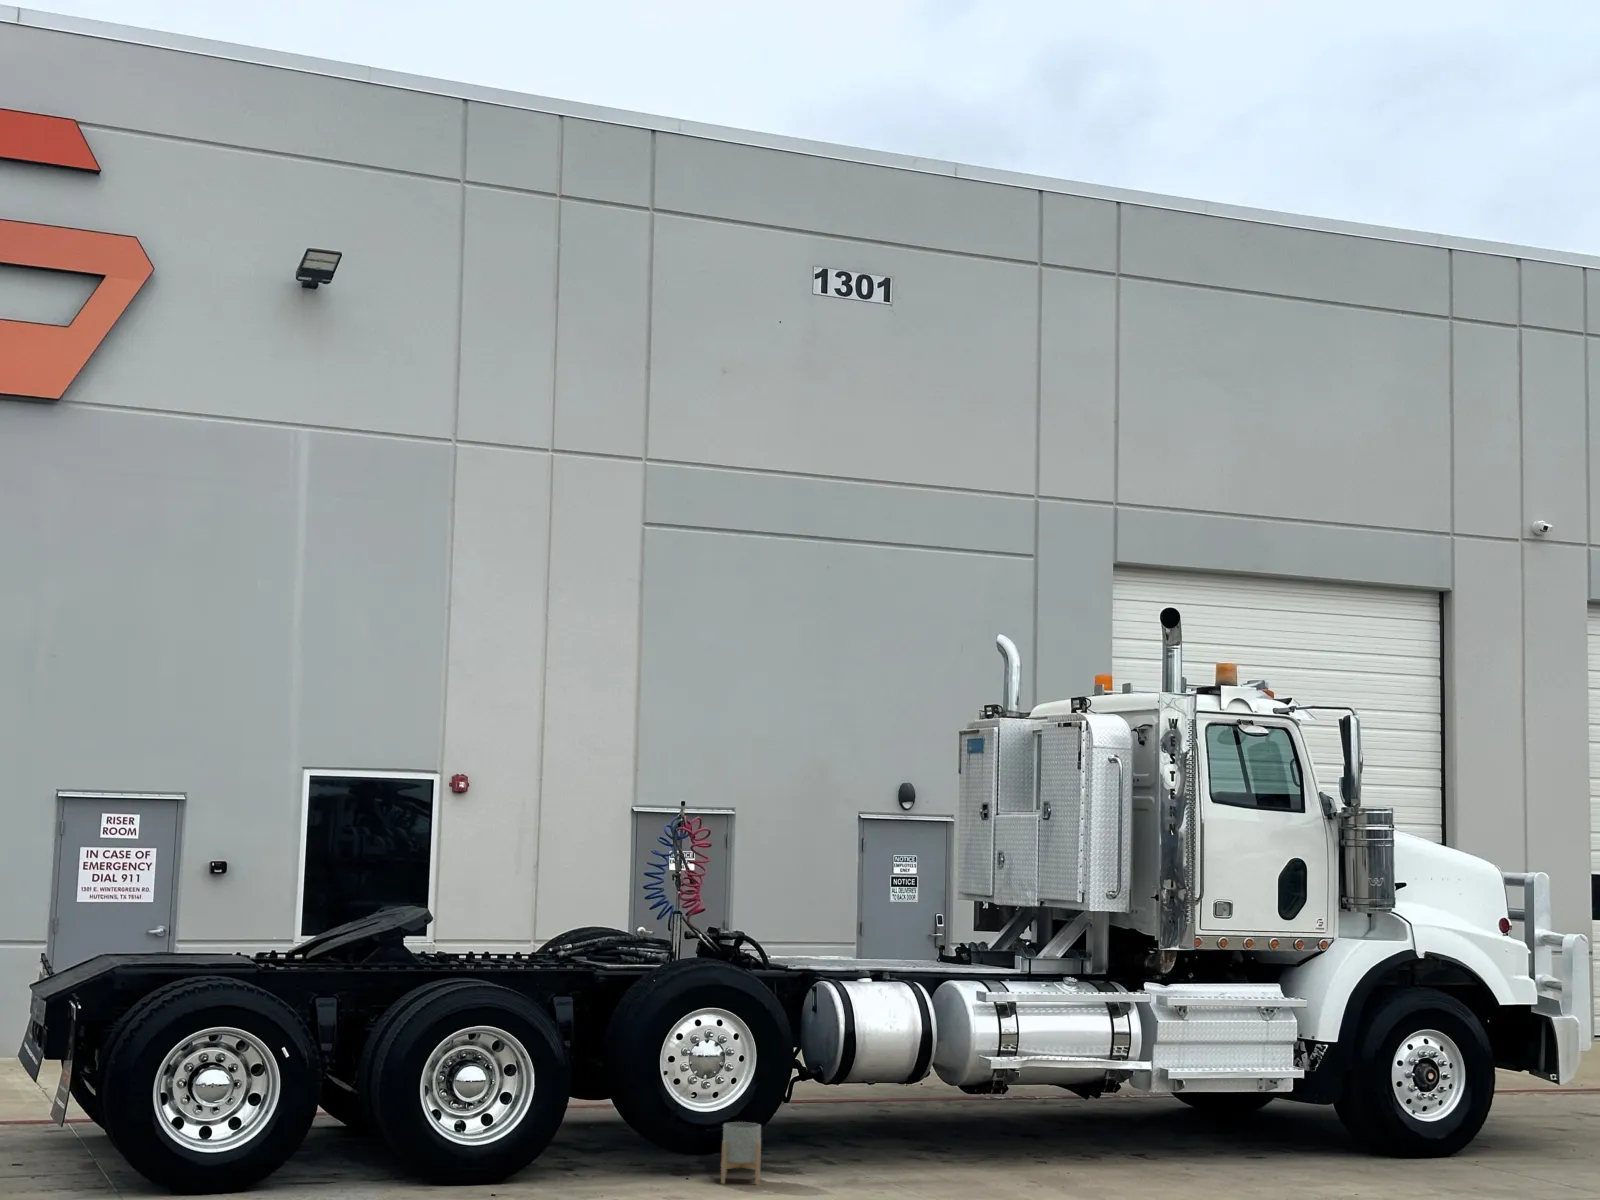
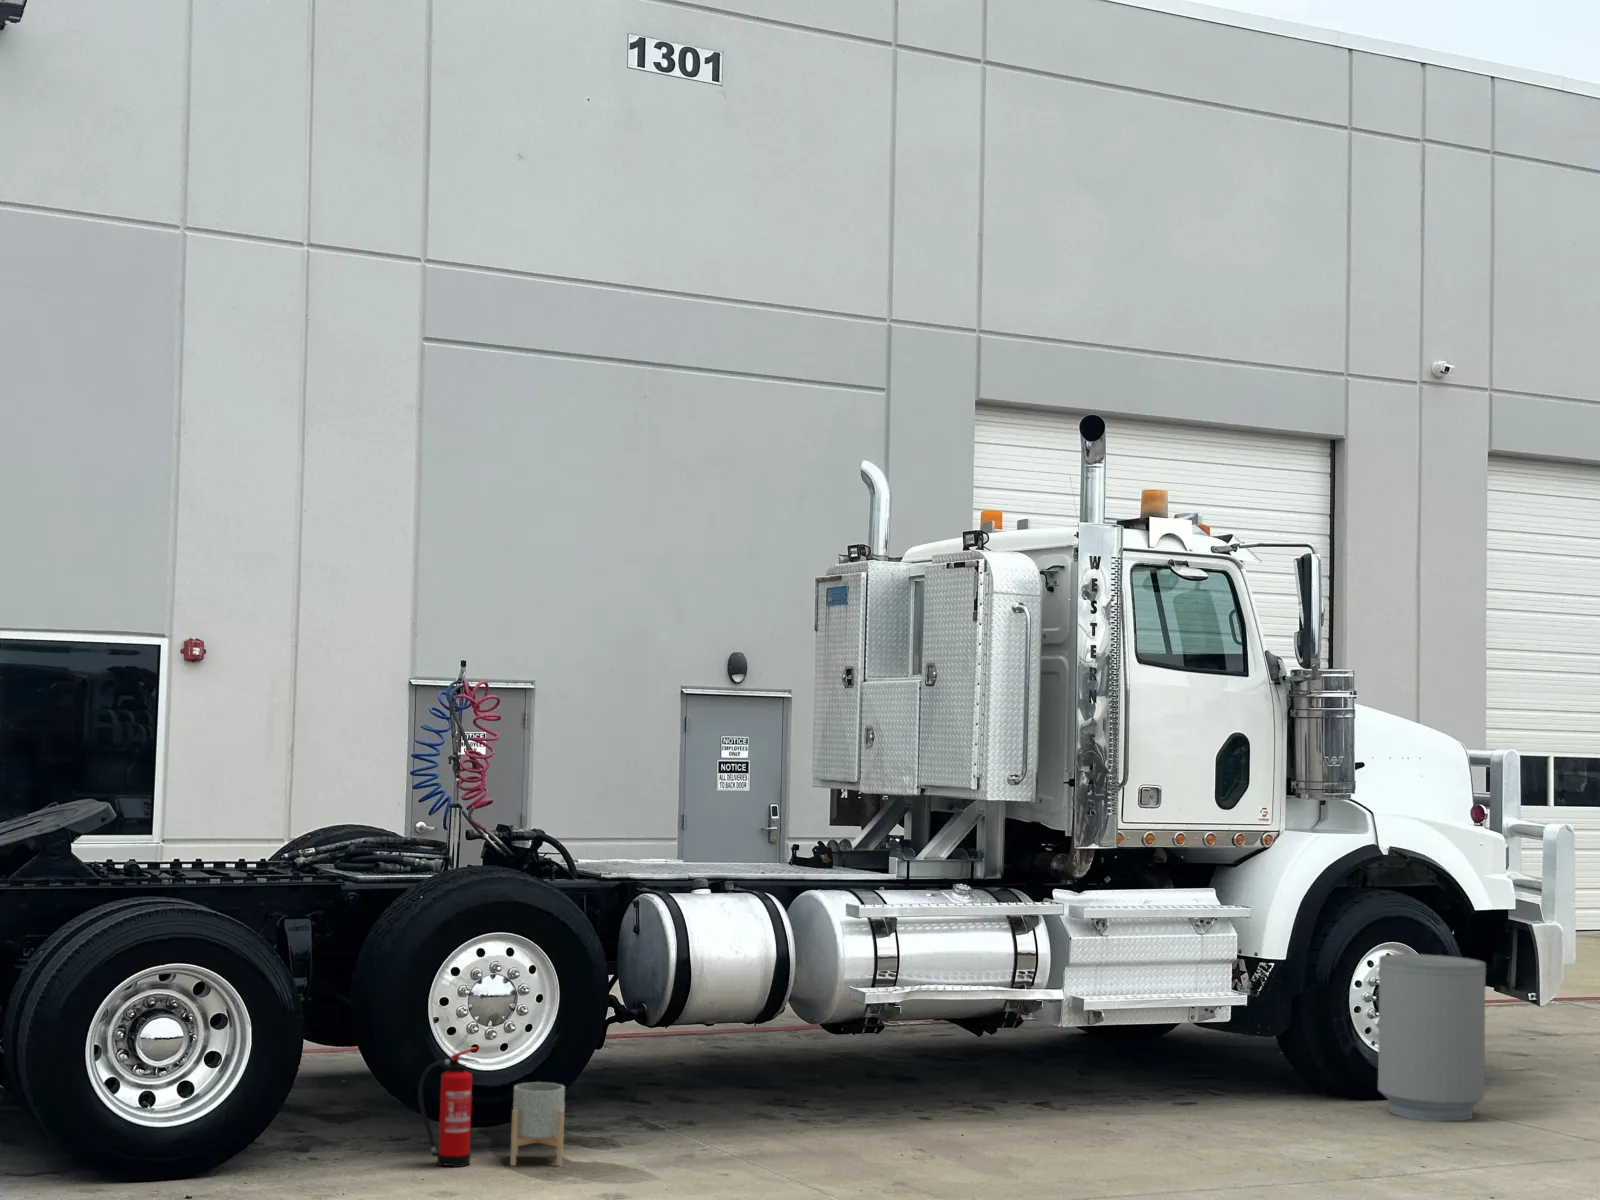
trash can: none [1414,1039,1501,1174] -> present [1378,954,1486,1121]
fire extinguisher: none [653,1094,698,1184] -> present [418,1047,479,1167]

